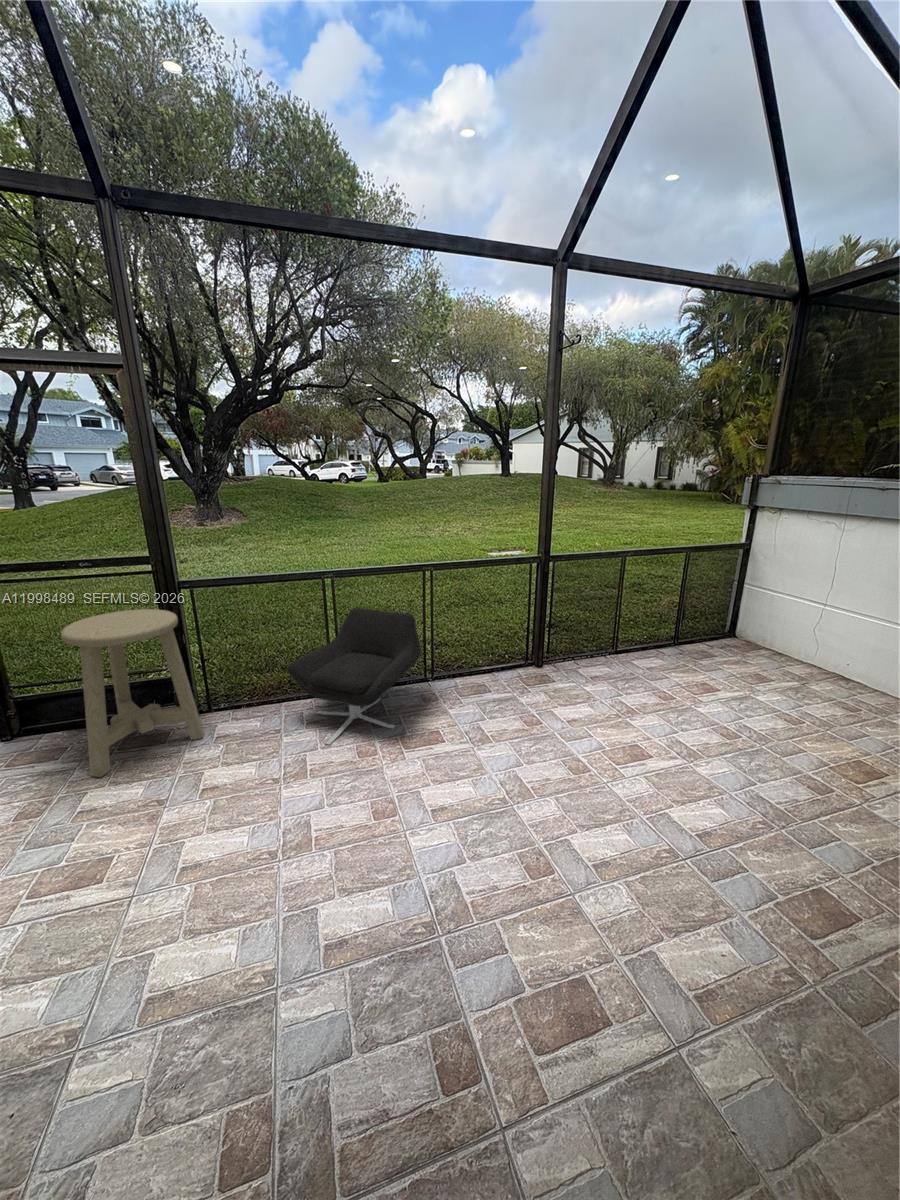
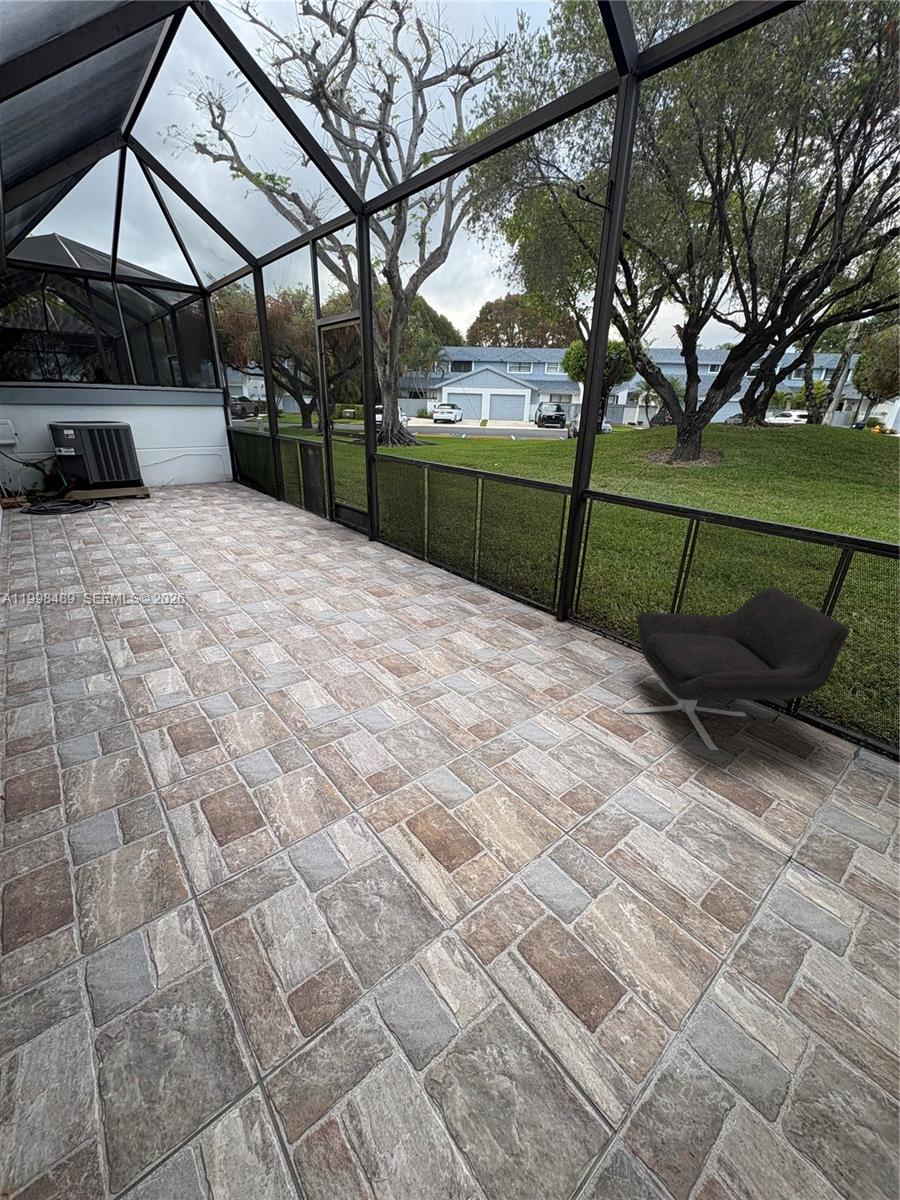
stool: present [61,609,204,777] -> none [474,509,573,642]

